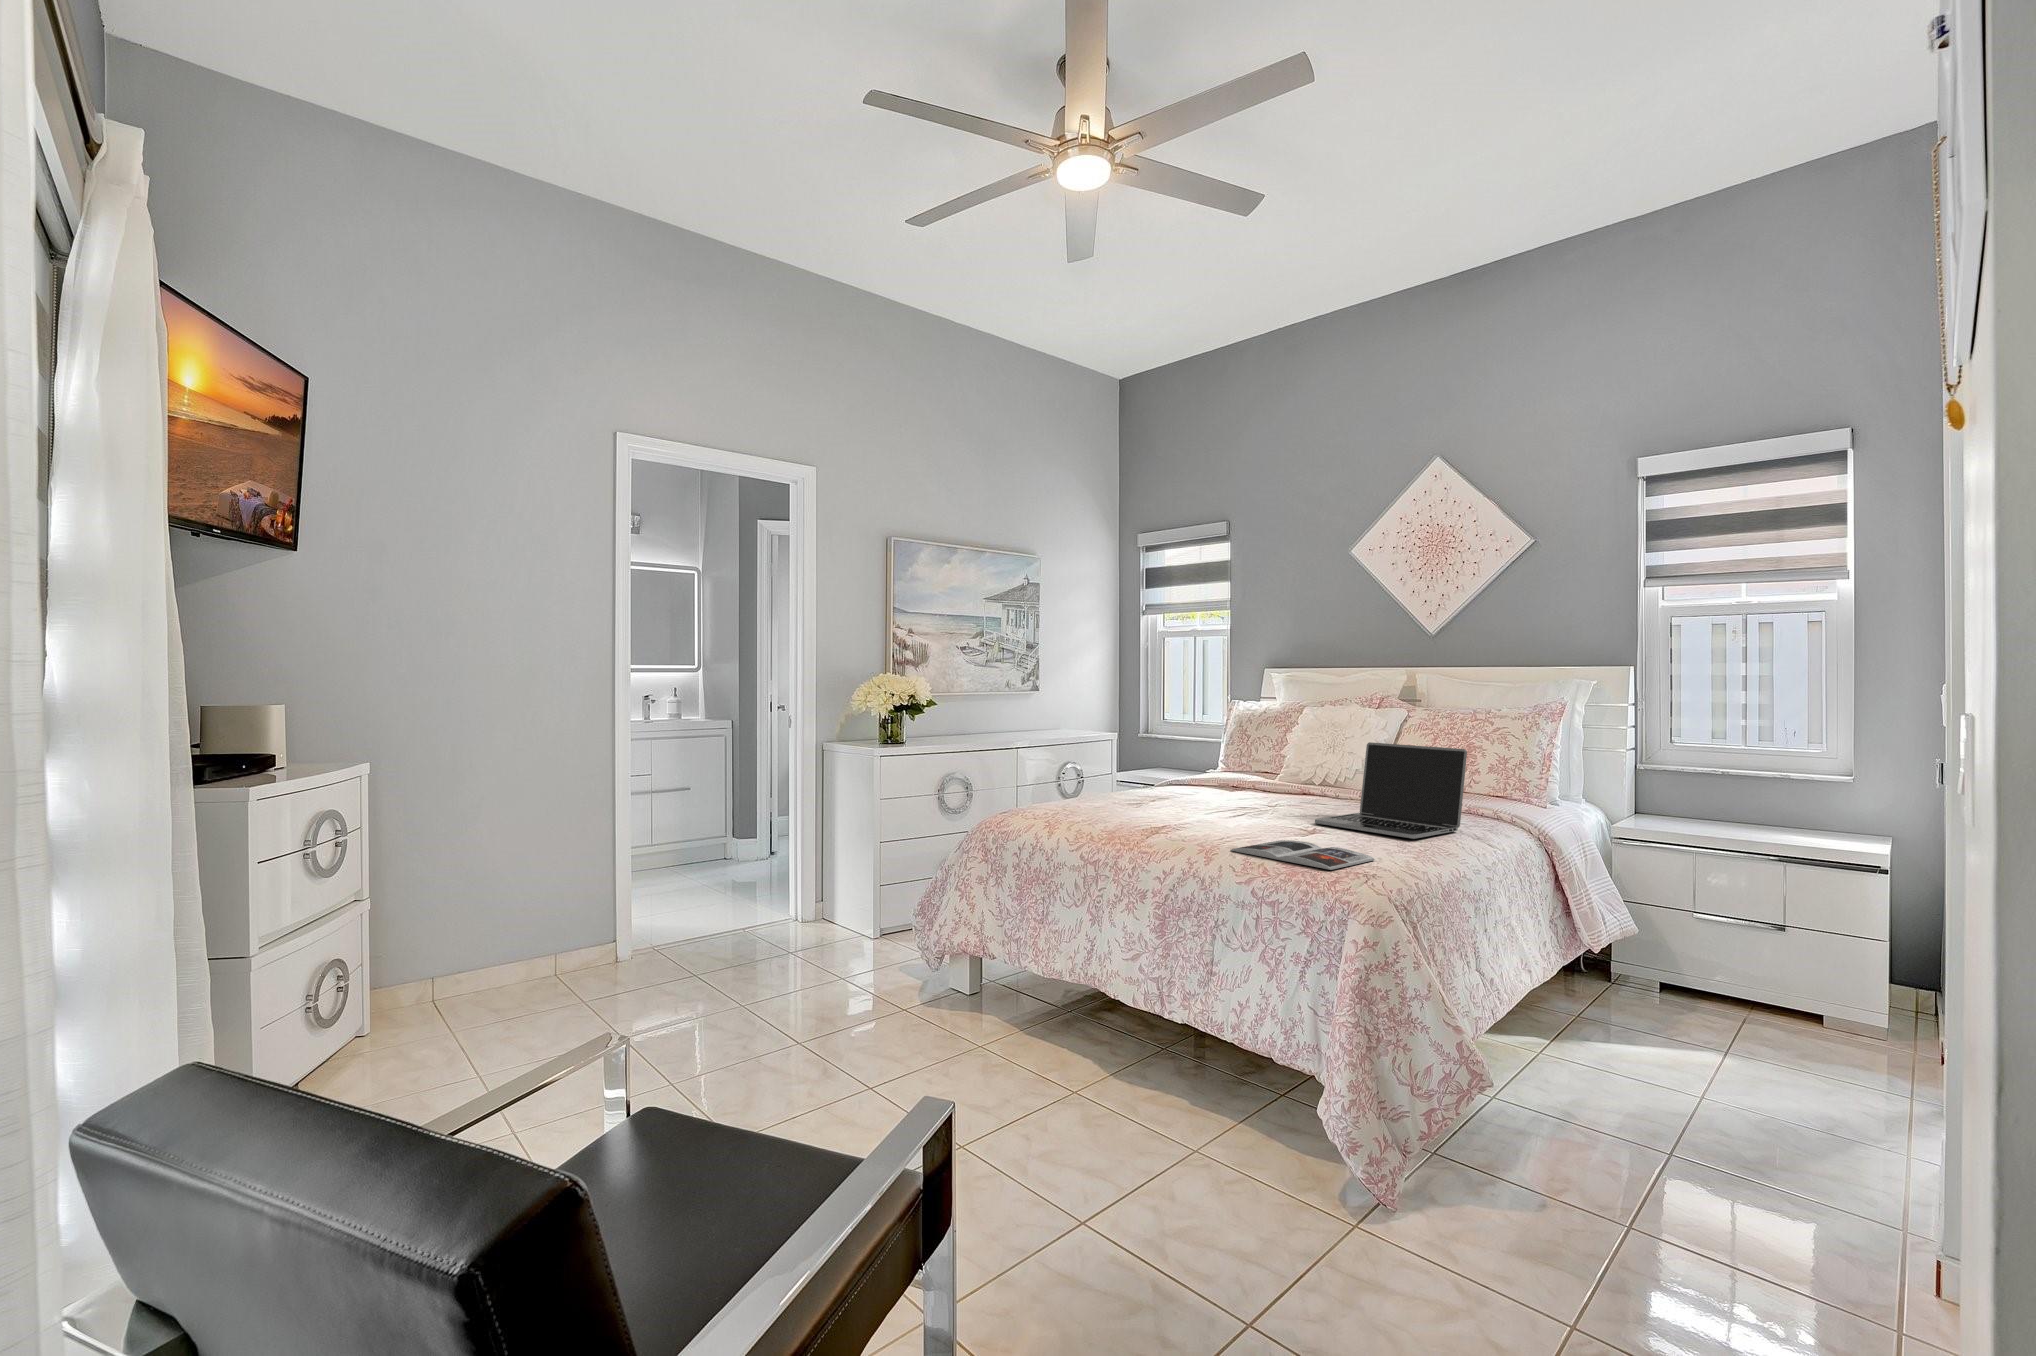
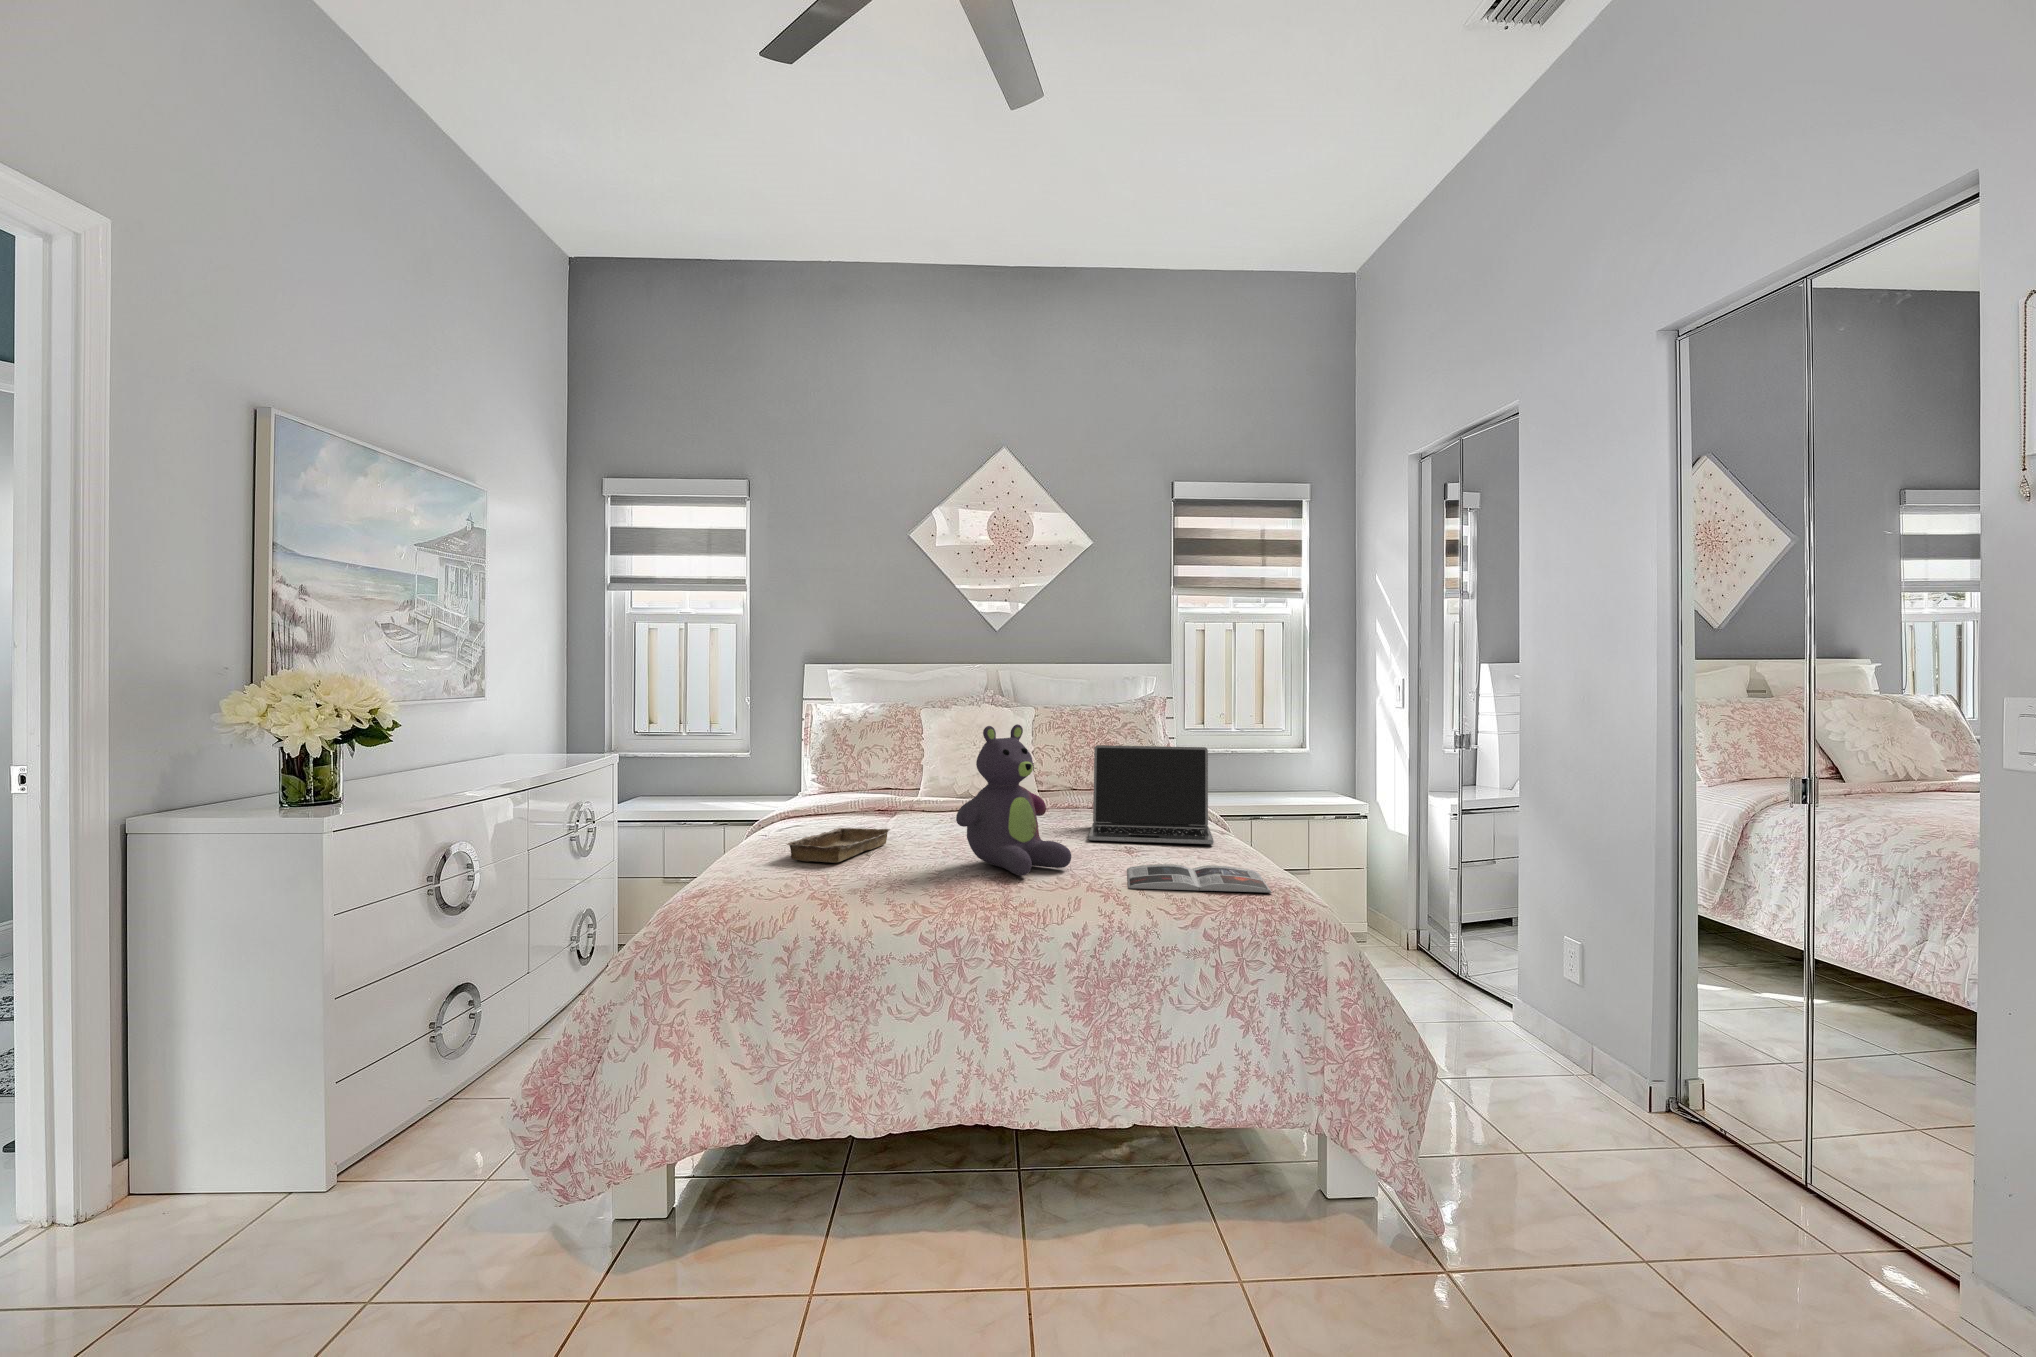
stuffed bear: none [1149,717,1241,833] -> present [956,724,1071,876]
tray: none [1066,792,1161,811] -> present [787,828,890,863]

